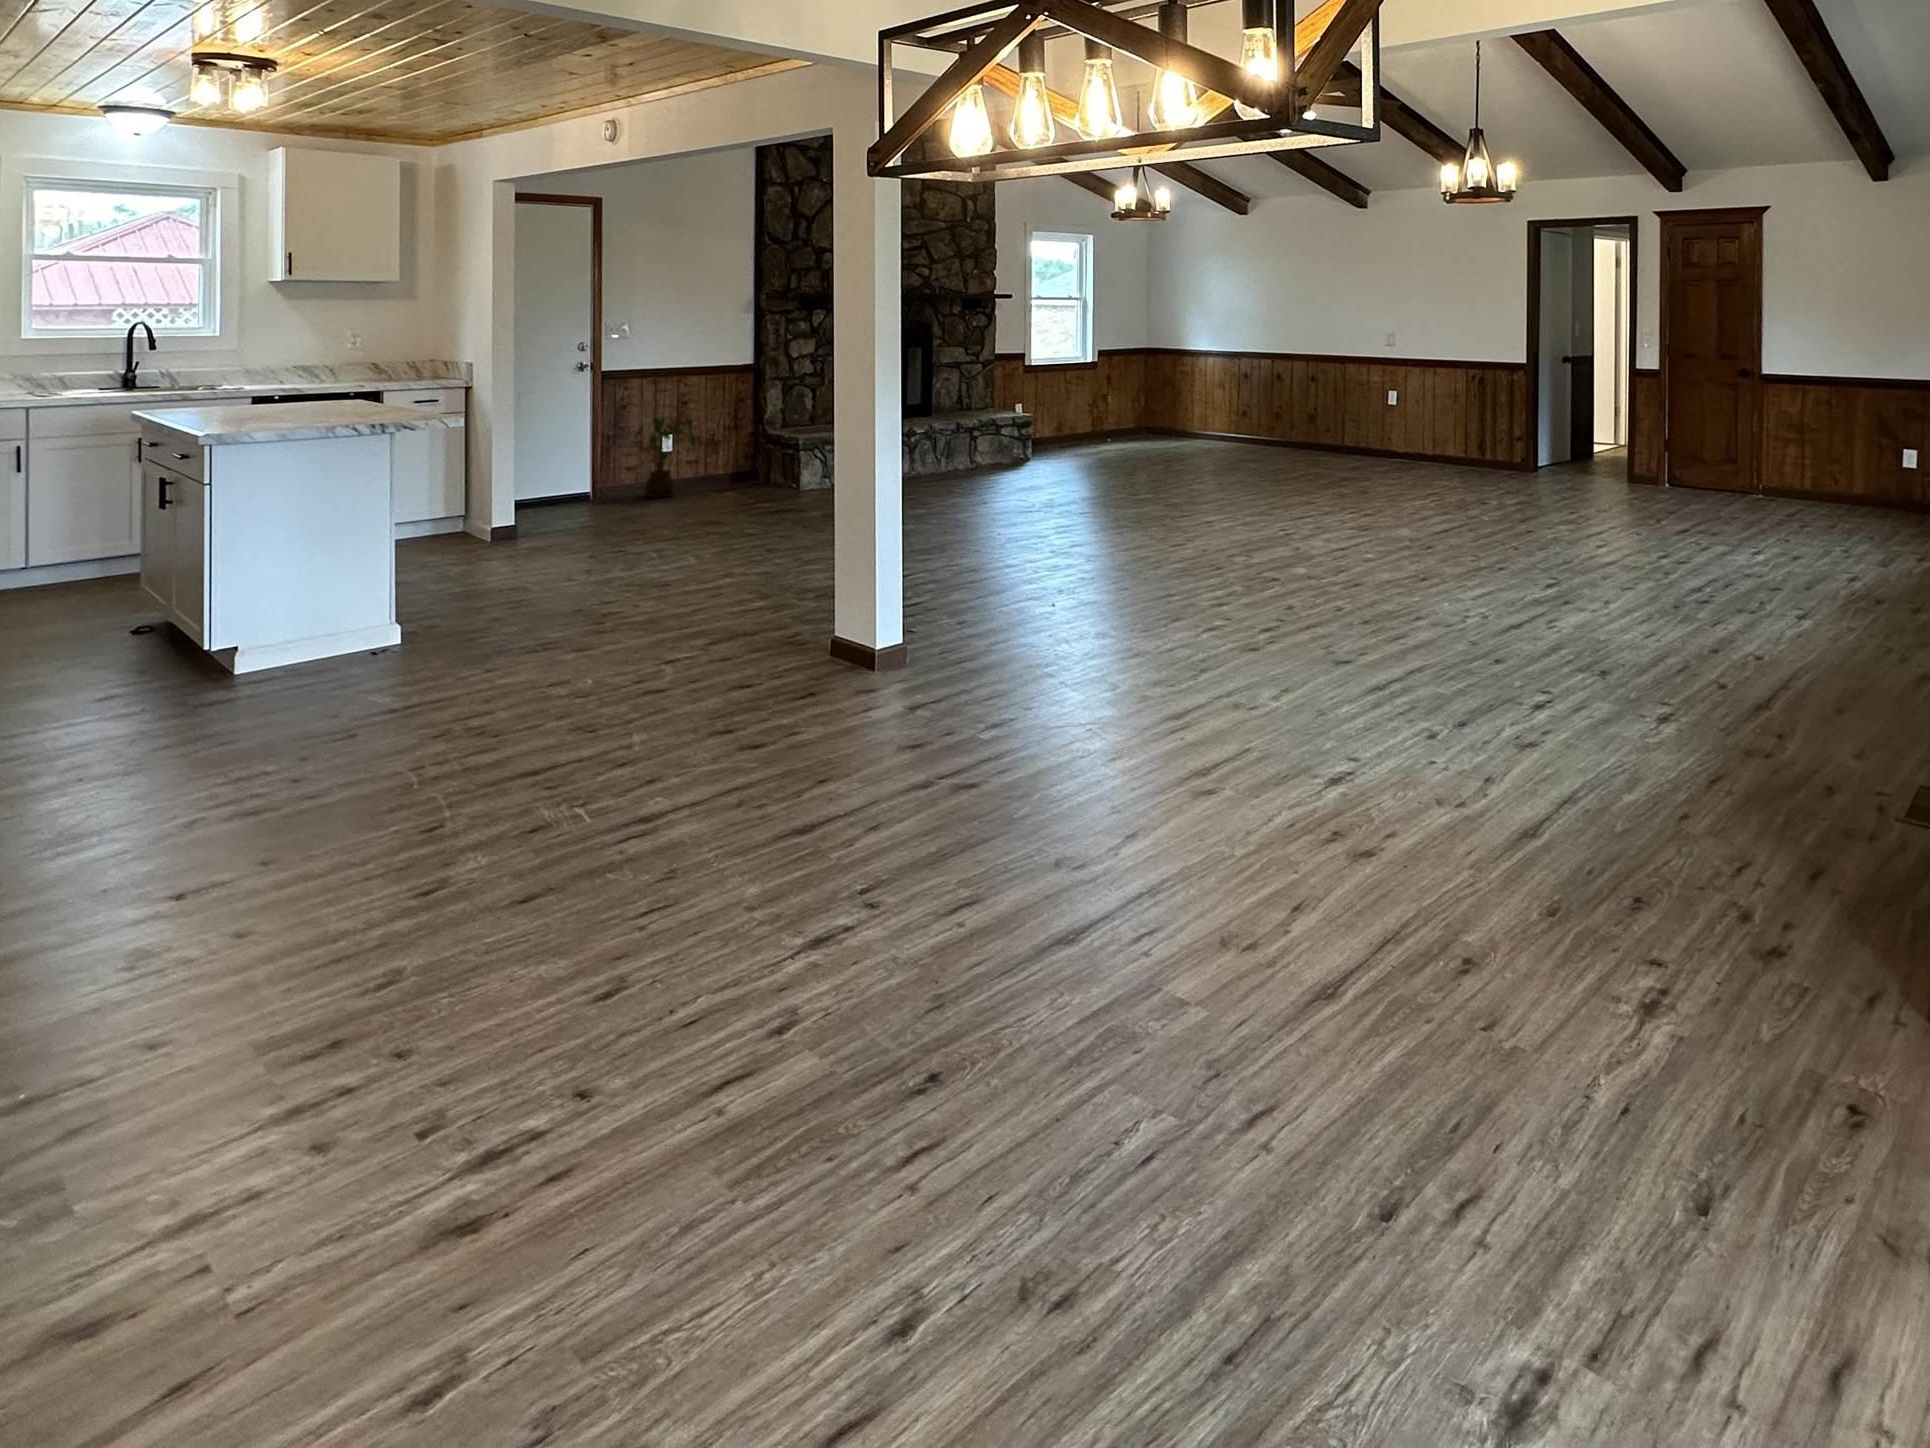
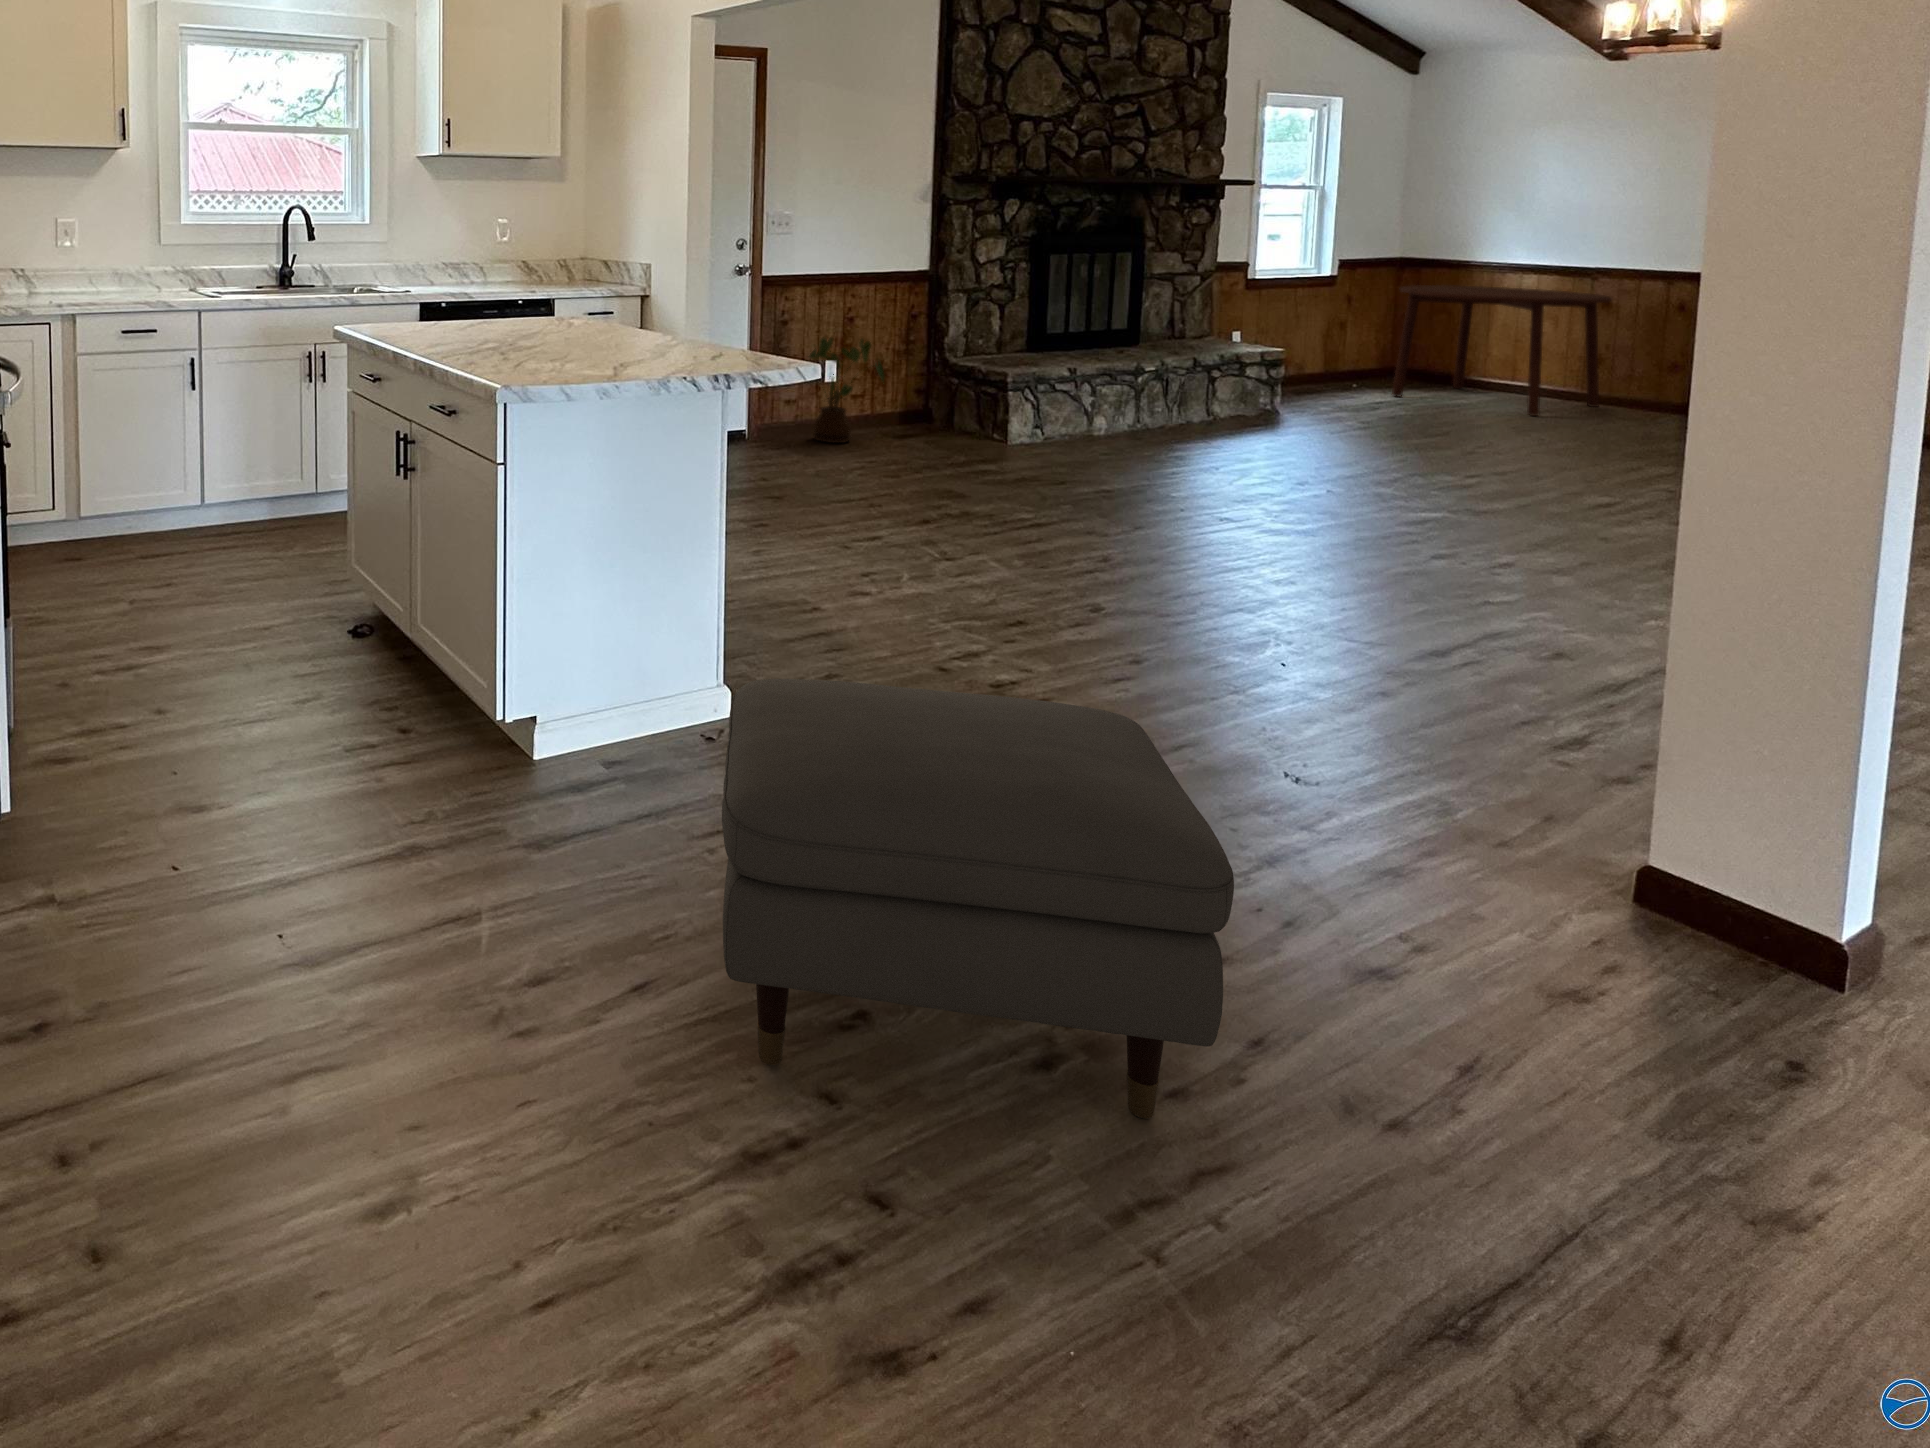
dining table: none [1125,367,1248,454] -> present [1392,285,1612,416]
ottoman: none [217,573,518,754] -> present [722,679,1234,1119]

